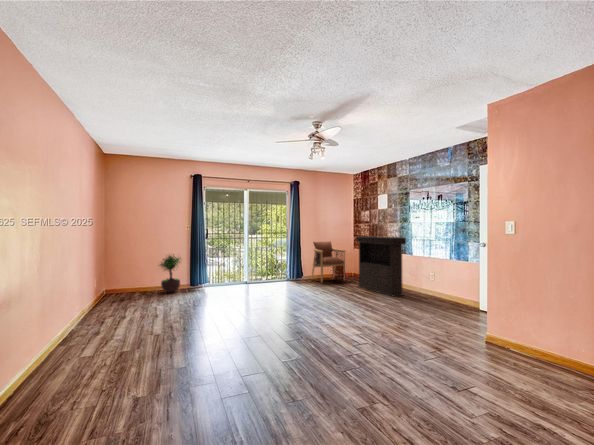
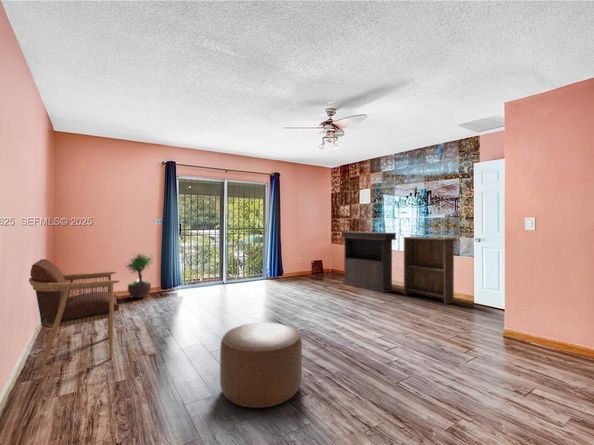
bookshelf: none [410,241,460,310] -> present [403,237,455,304]
armchair: present [312,242,346,283] -> present [29,259,120,373]
ottoman: none [190,312,259,377] -> present [220,323,302,408]

